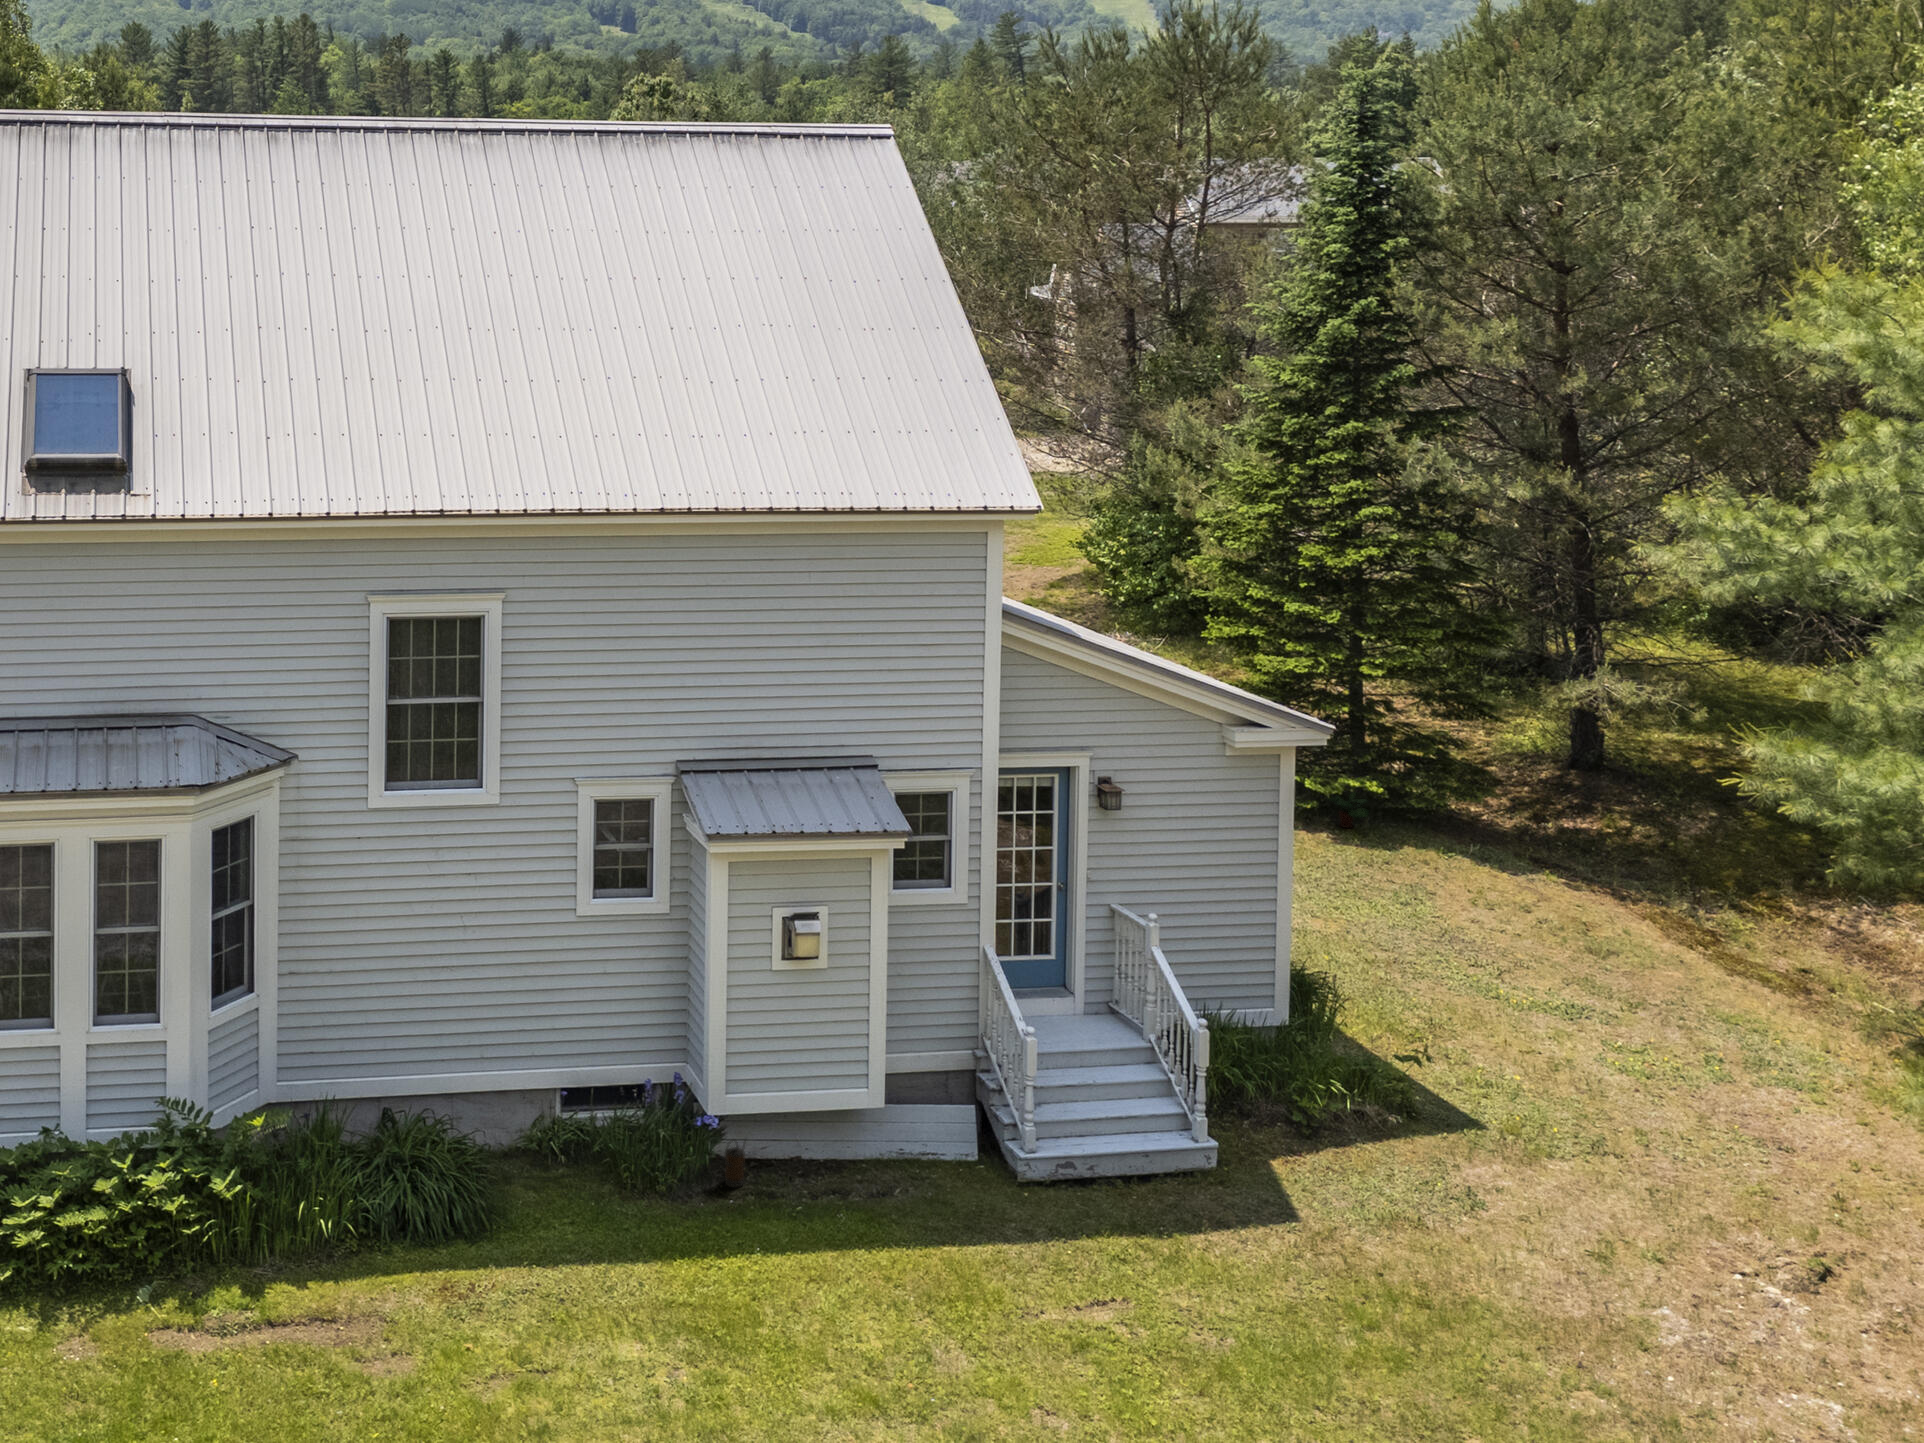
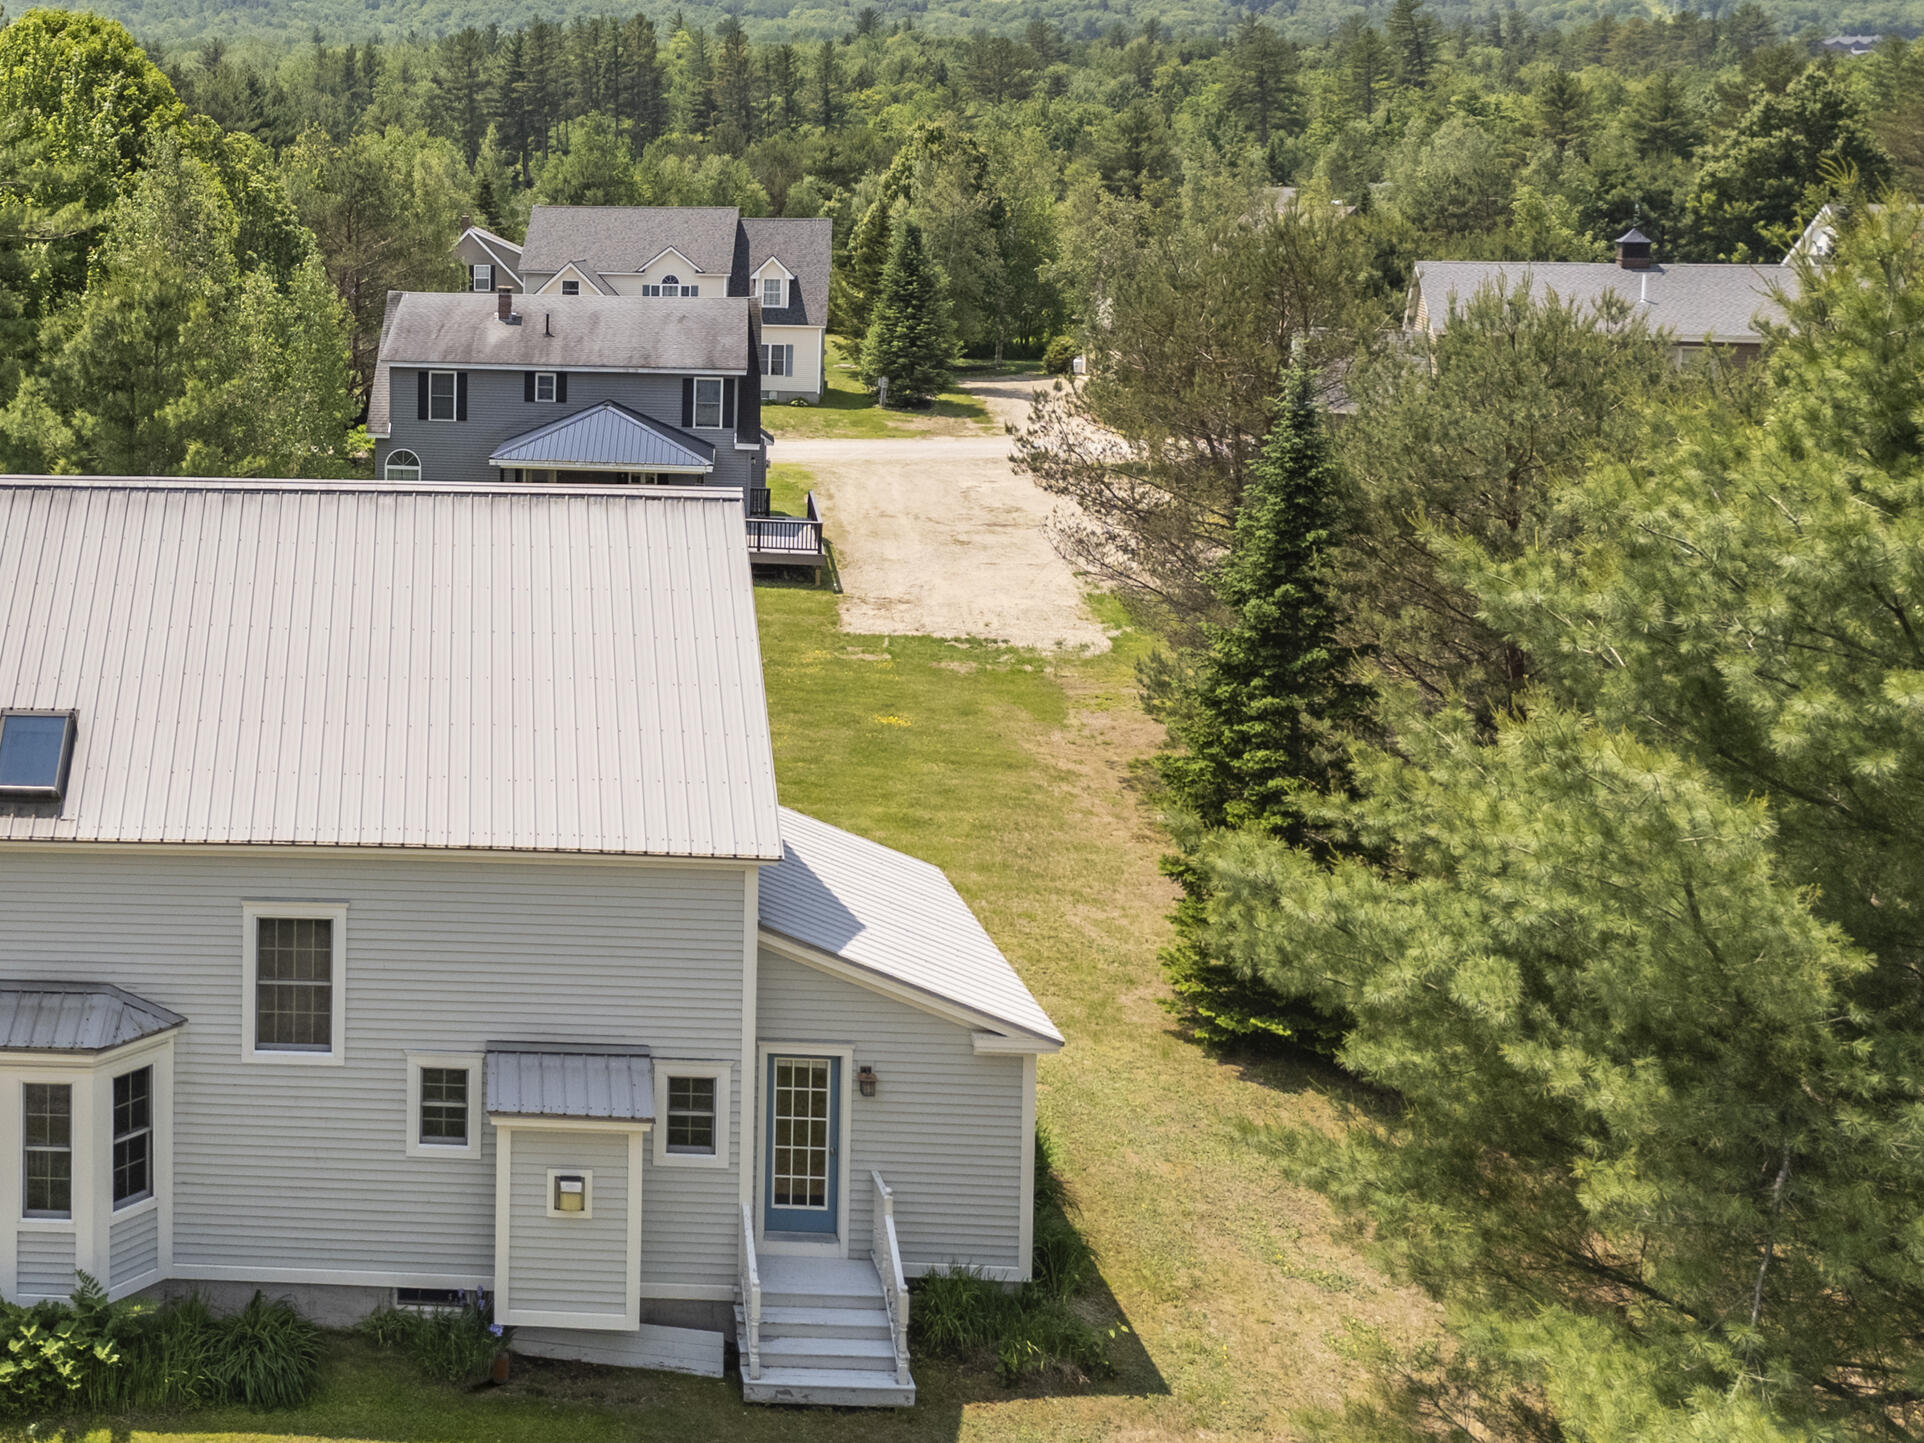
potted plant: present [1328,792,1369,828] -> none [1251,1029,1302,1065]

